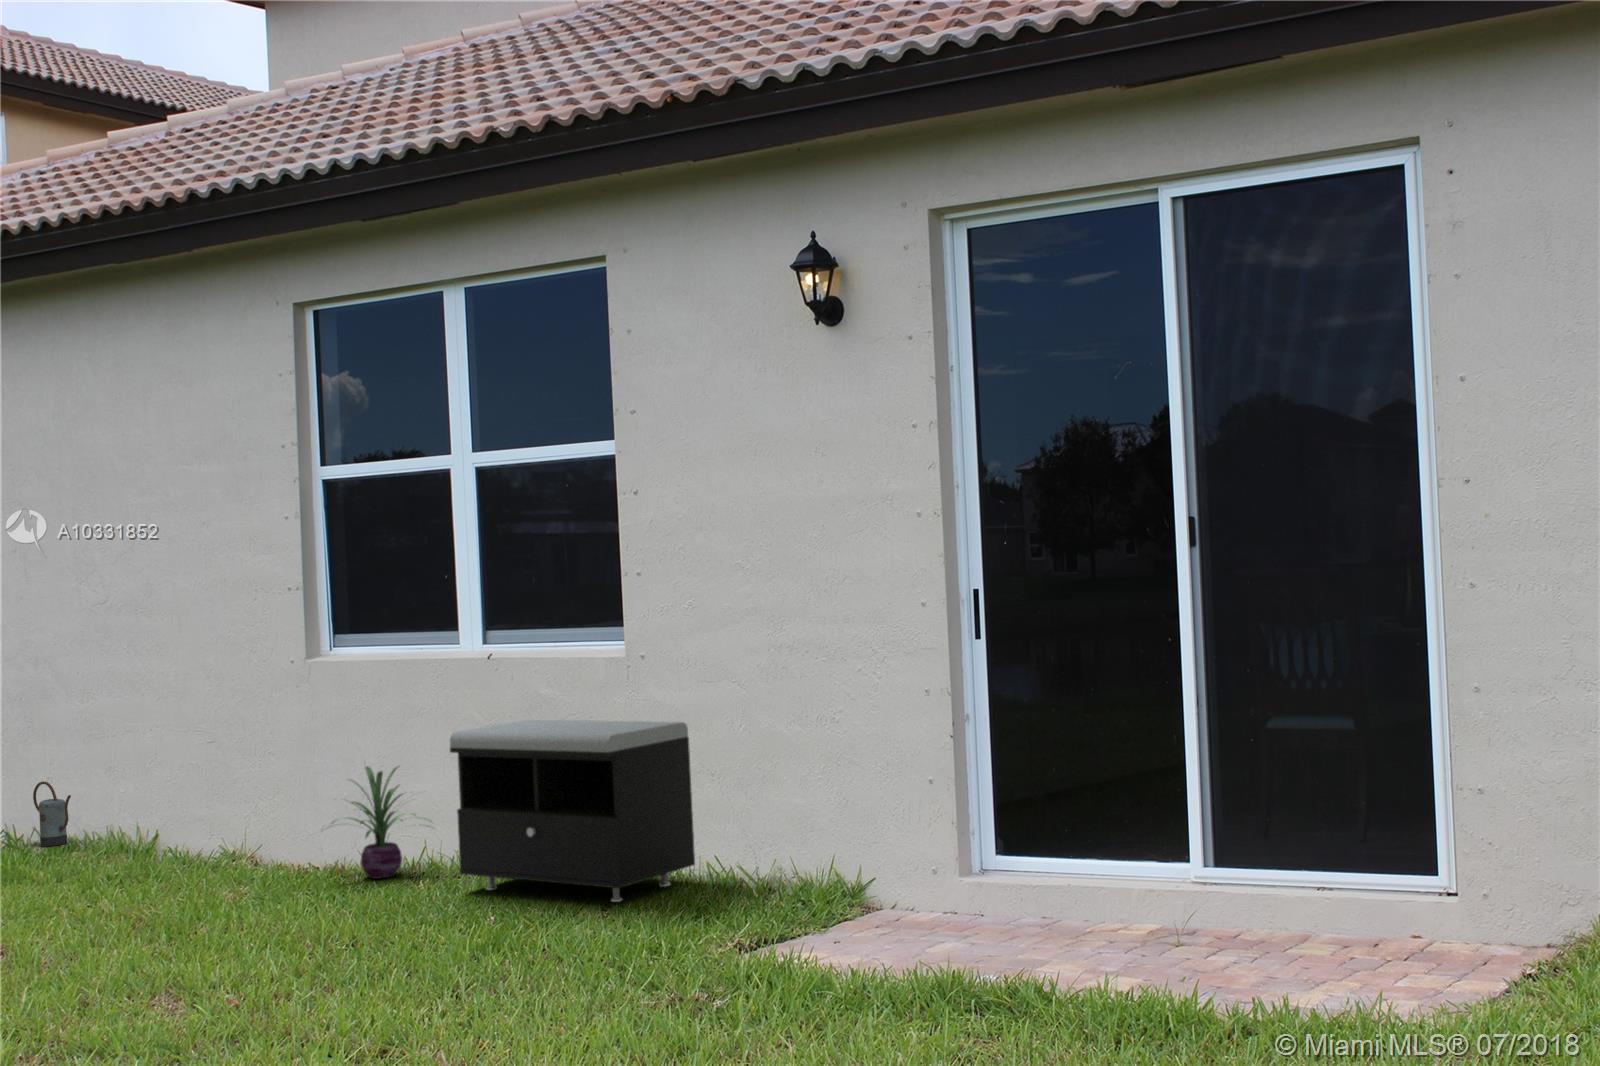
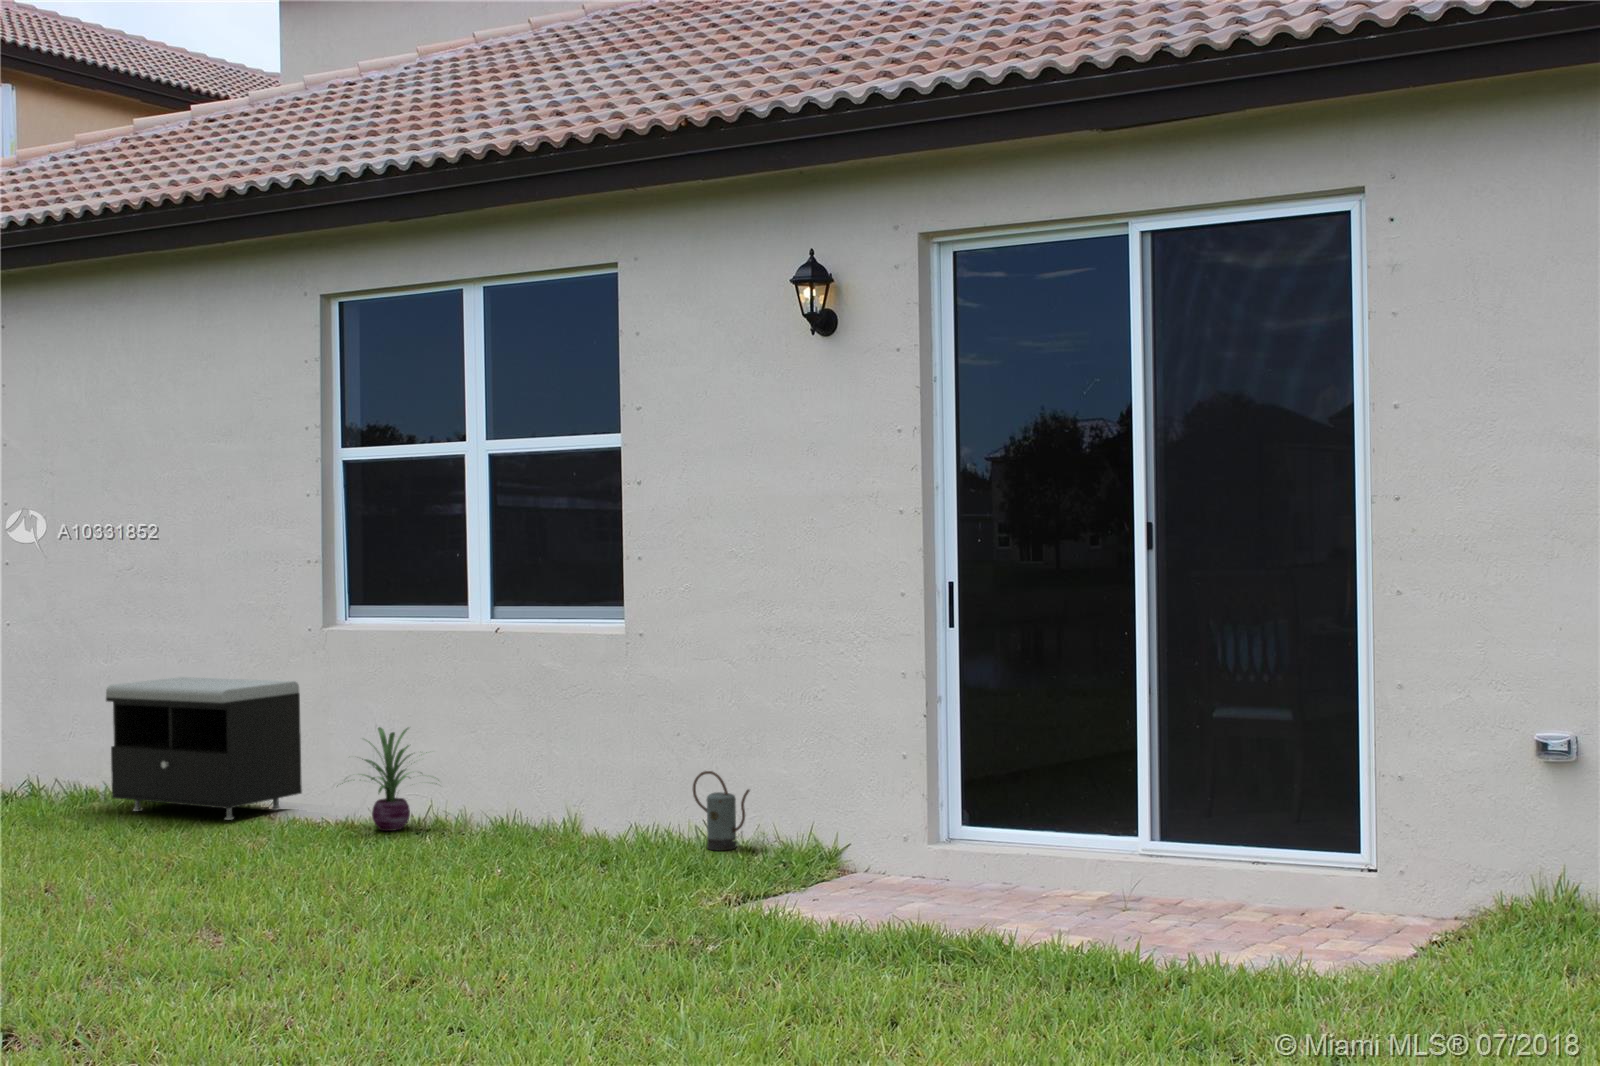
storage bench: present [450,720,695,902] -> present [106,677,302,820]
watering can: present [33,781,71,846] -> present [693,771,750,851]

